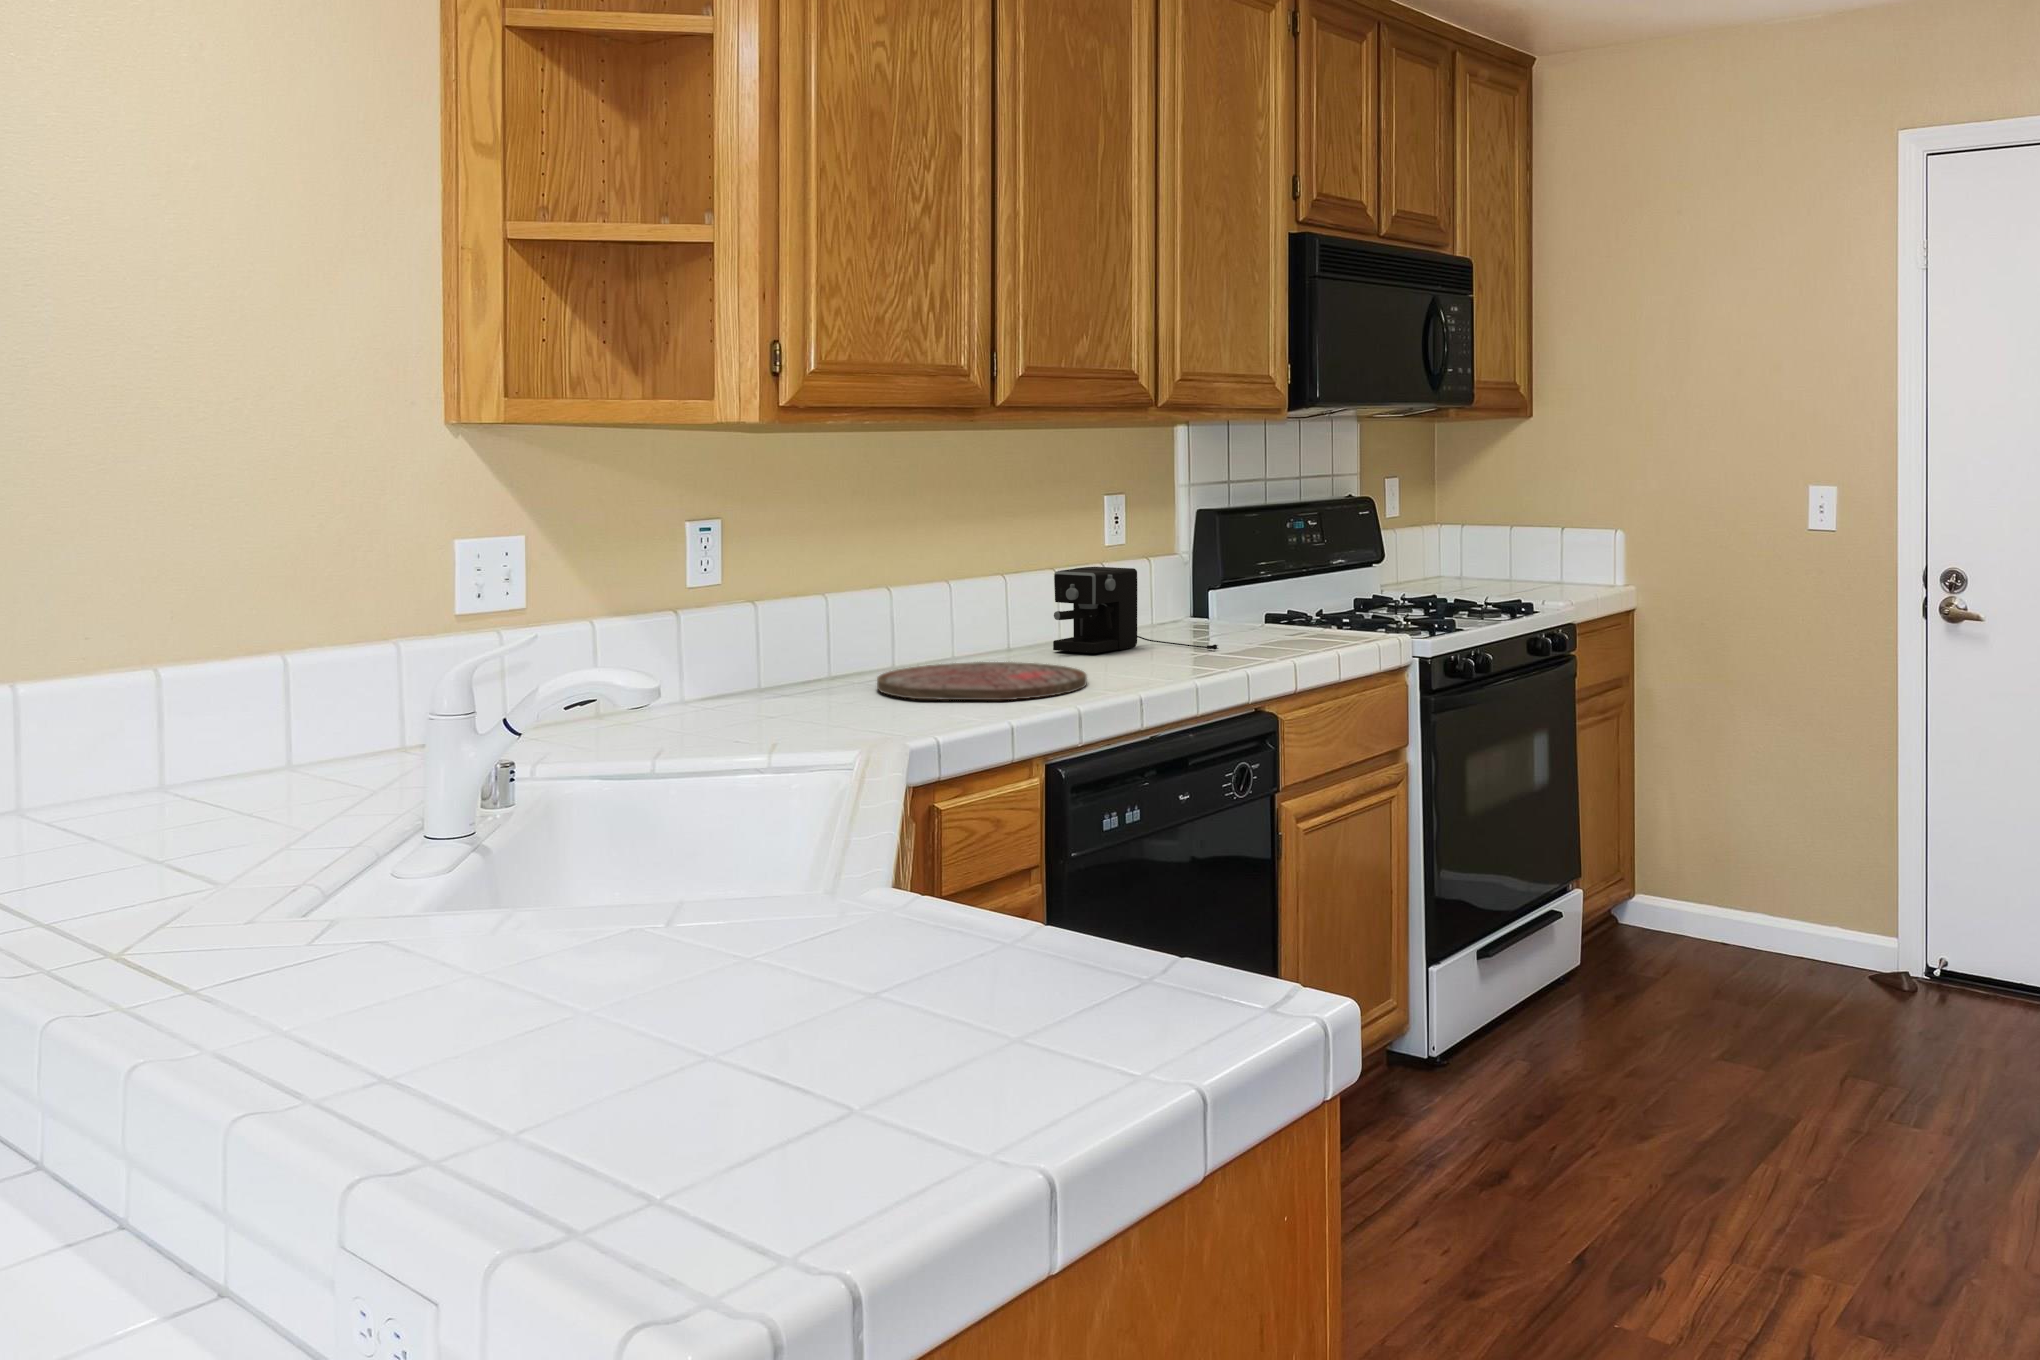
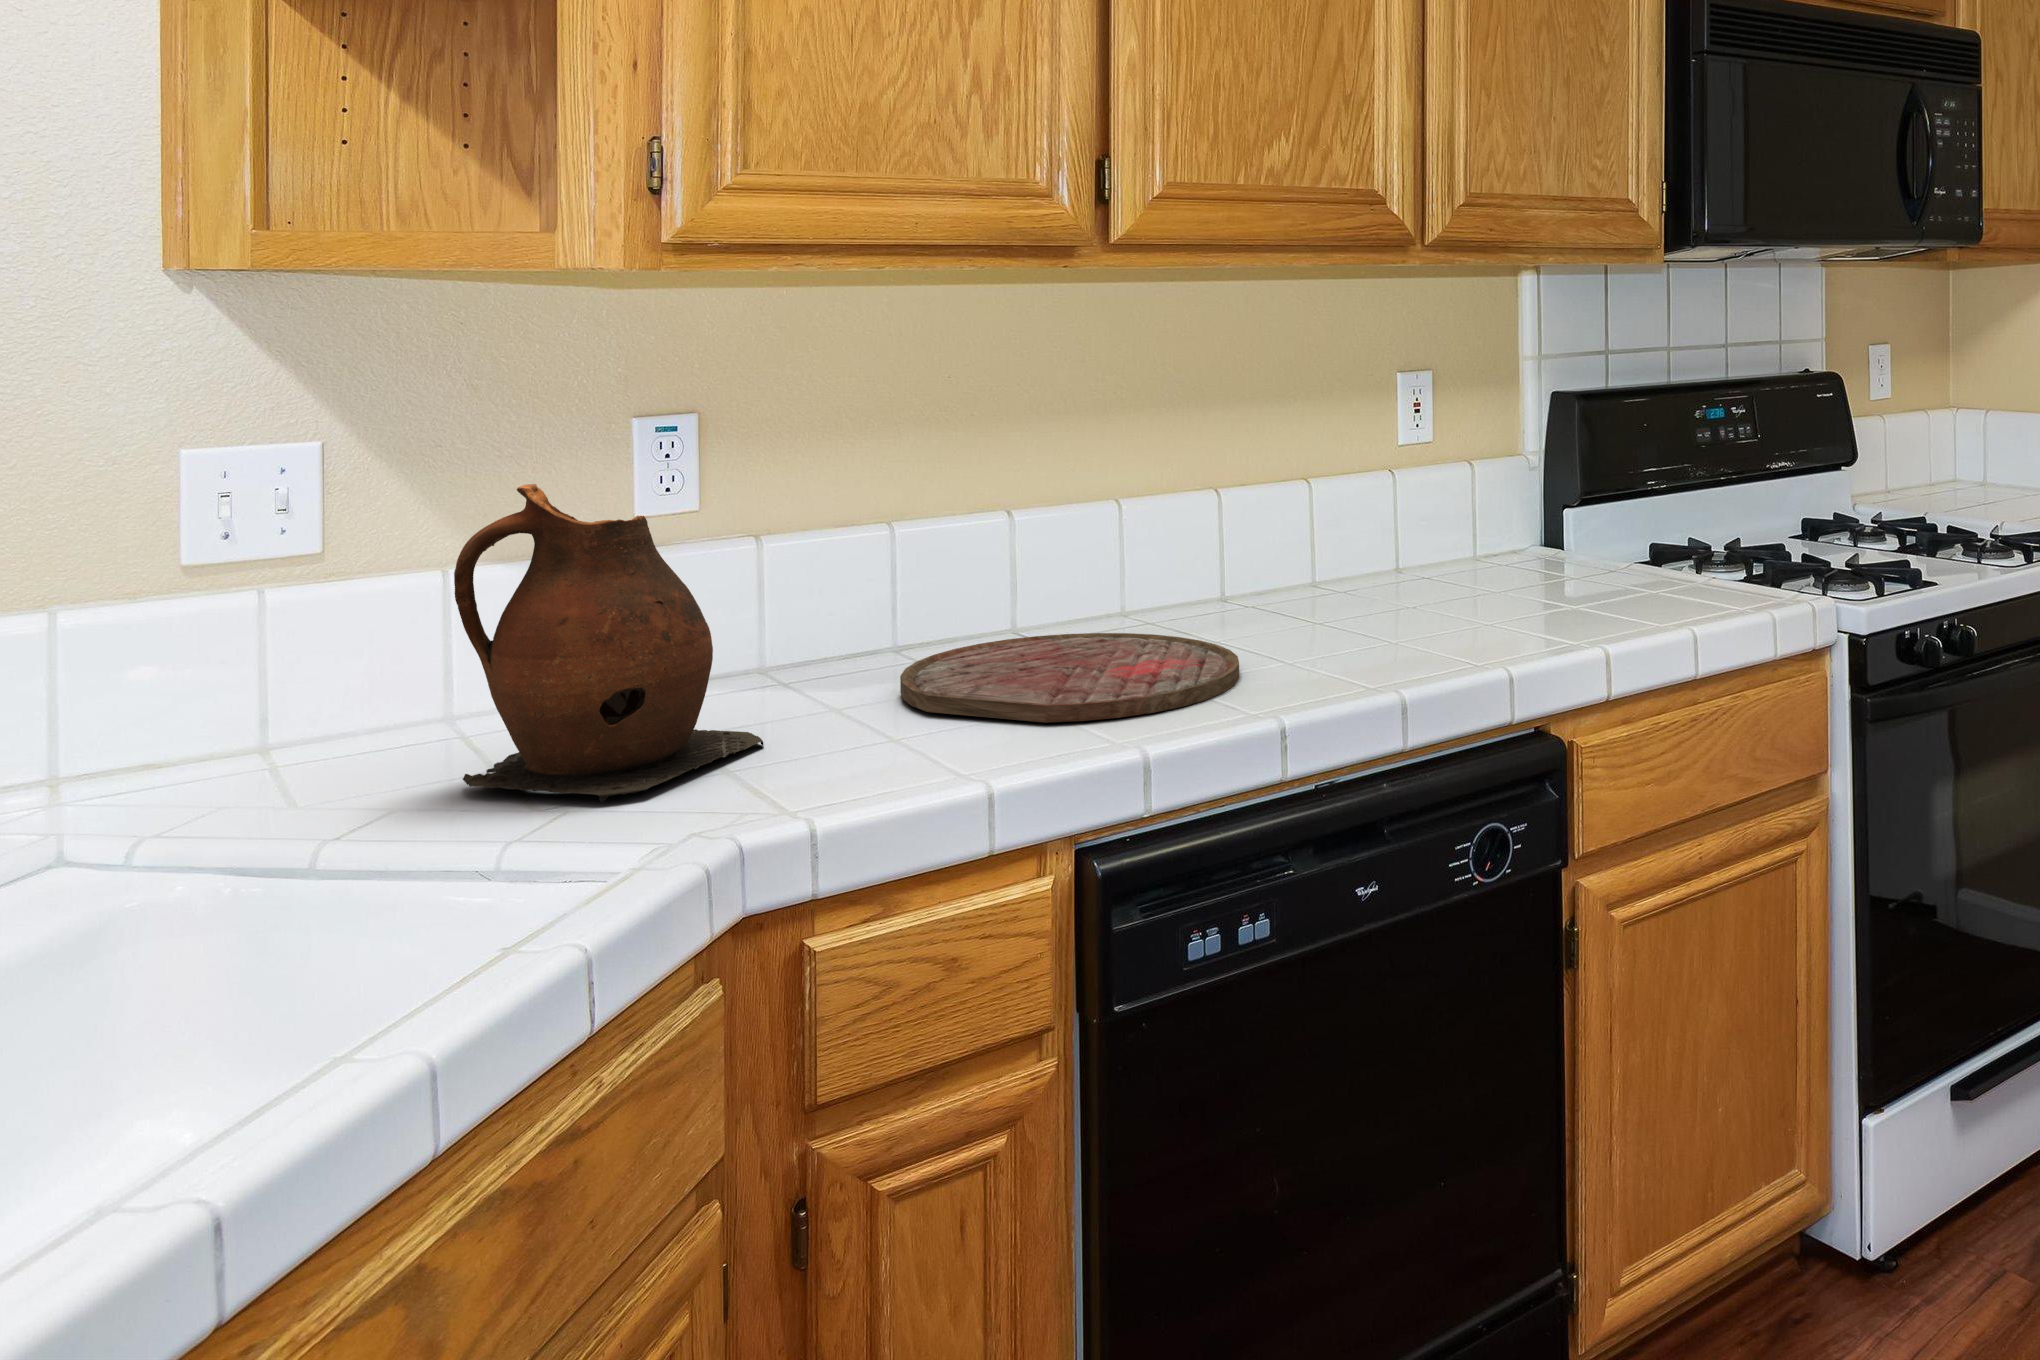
ceramic pitcher: none [689,557,845,736] -> present [454,484,763,802]
coffee maker: present [1053,567,1218,653] -> none [1267,482,1517,616]

